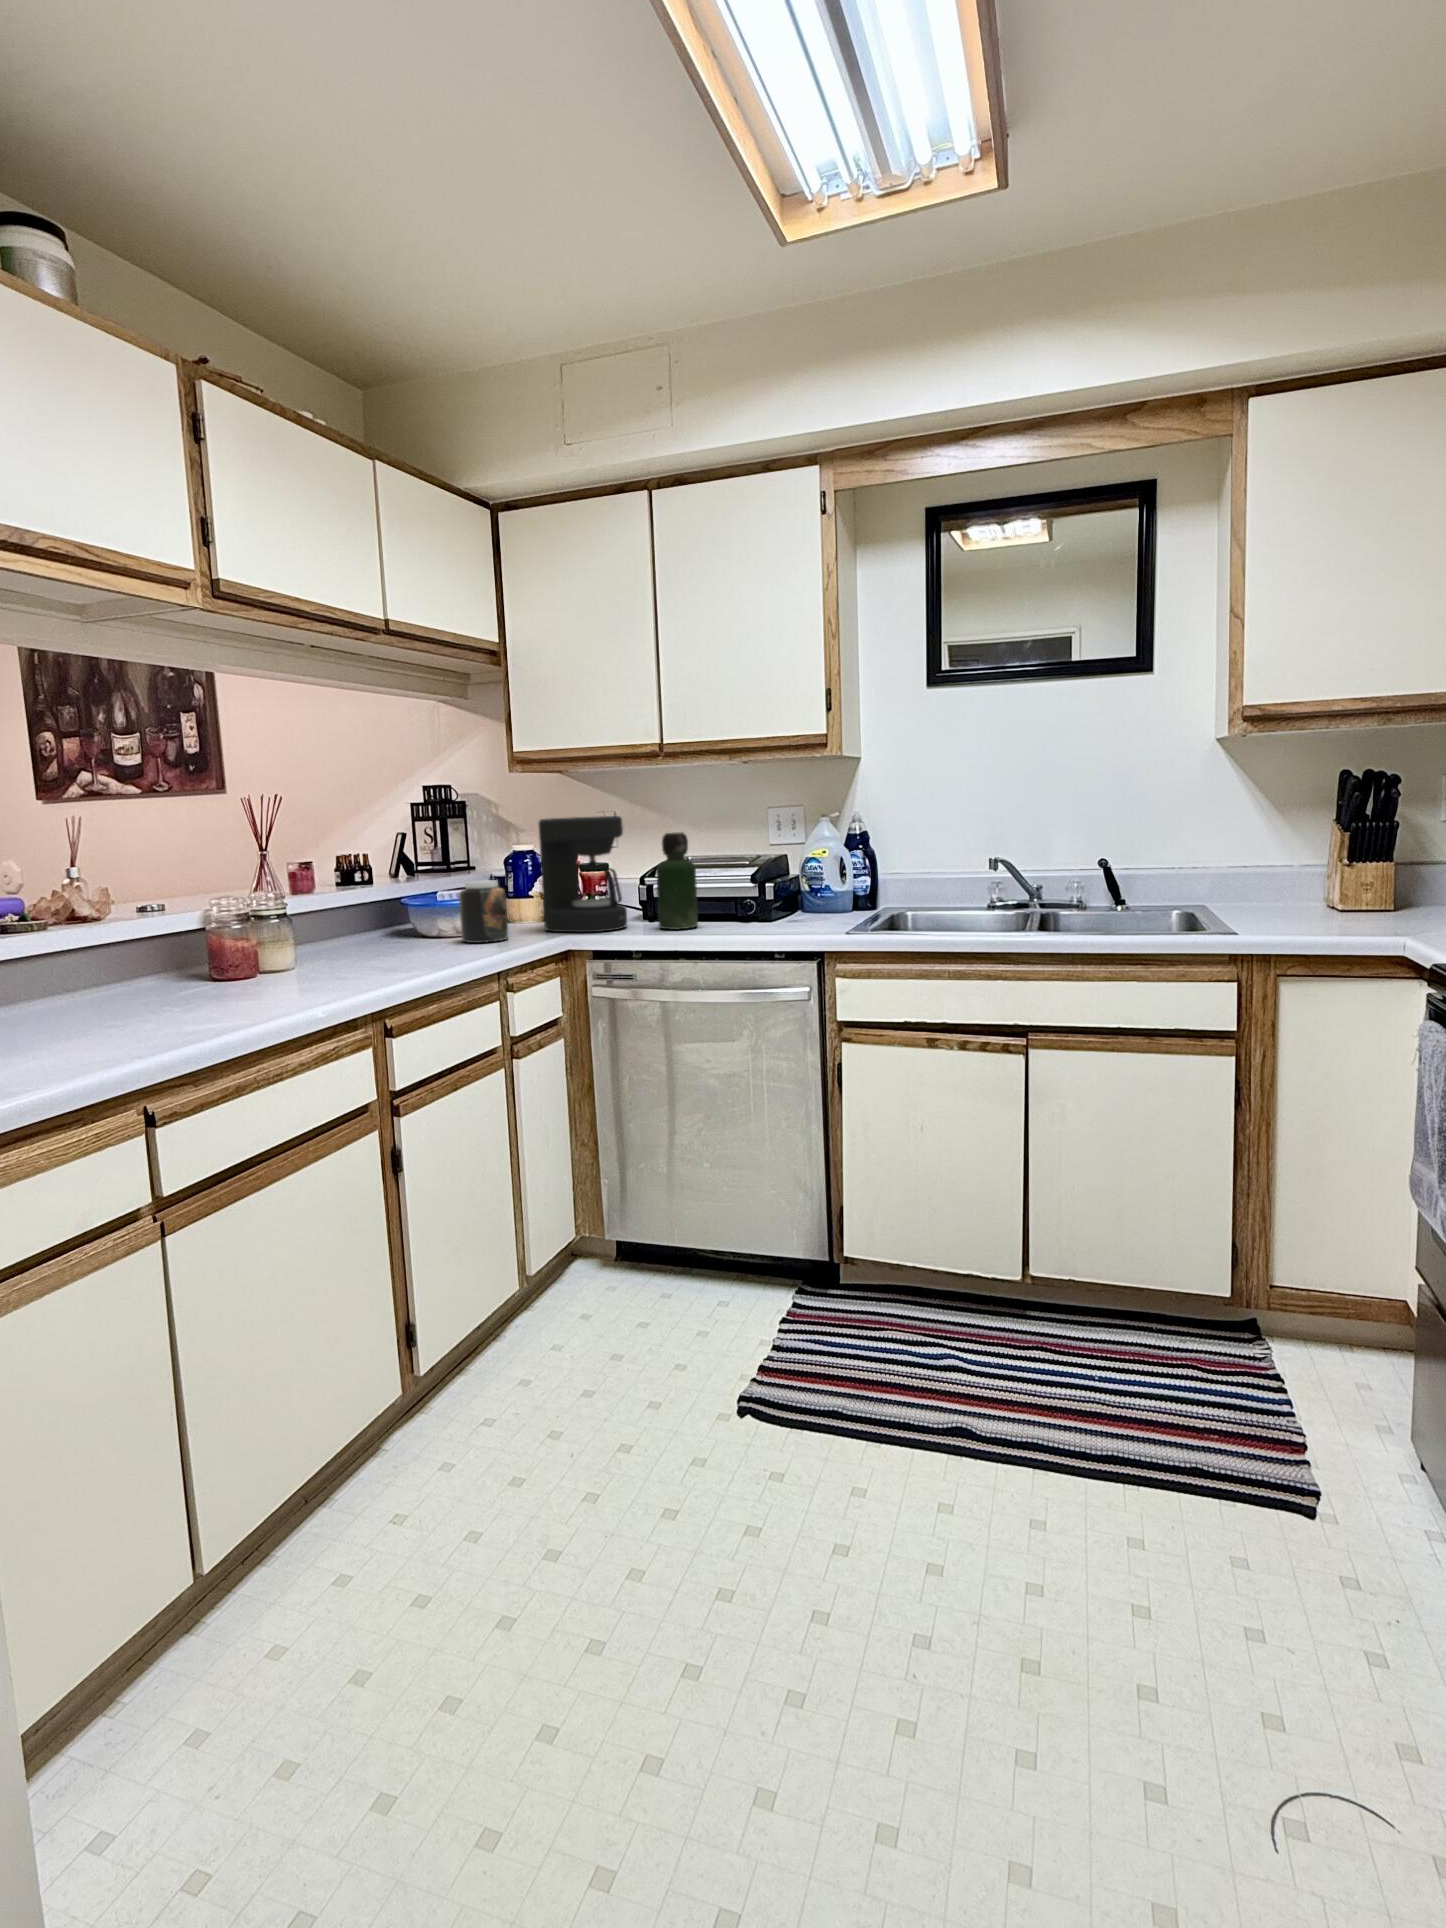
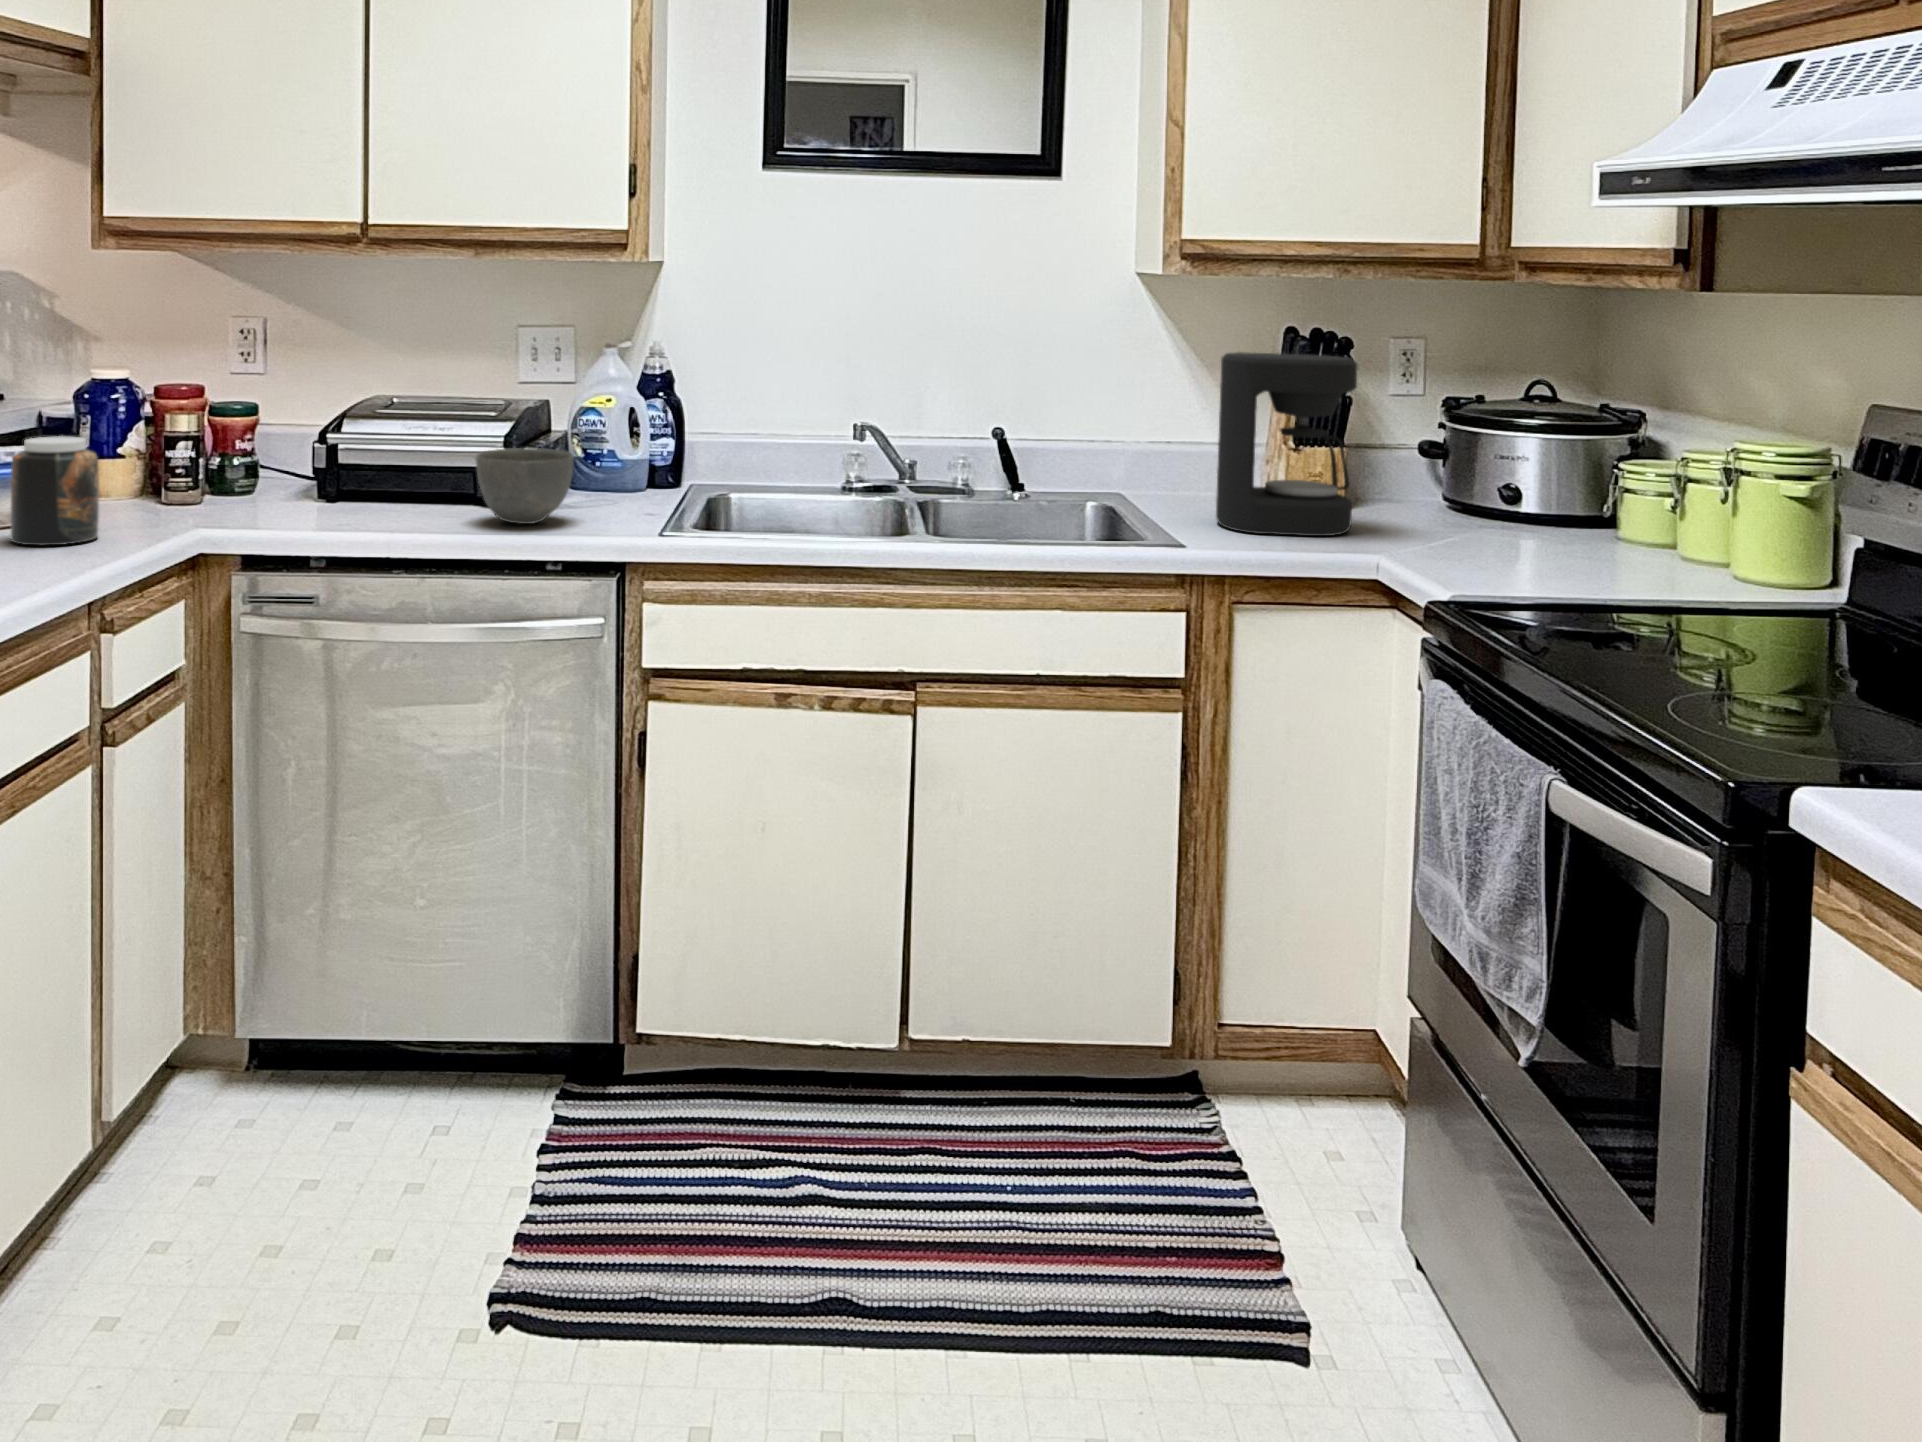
coffee maker: present [539,816,627,932] -> present [1216,352,1357,536]
bottle: present [656,832,698,929] -> none [359,367,425,521]
bowl: none [726,882,789,929] -> present [476,448,574,524]

